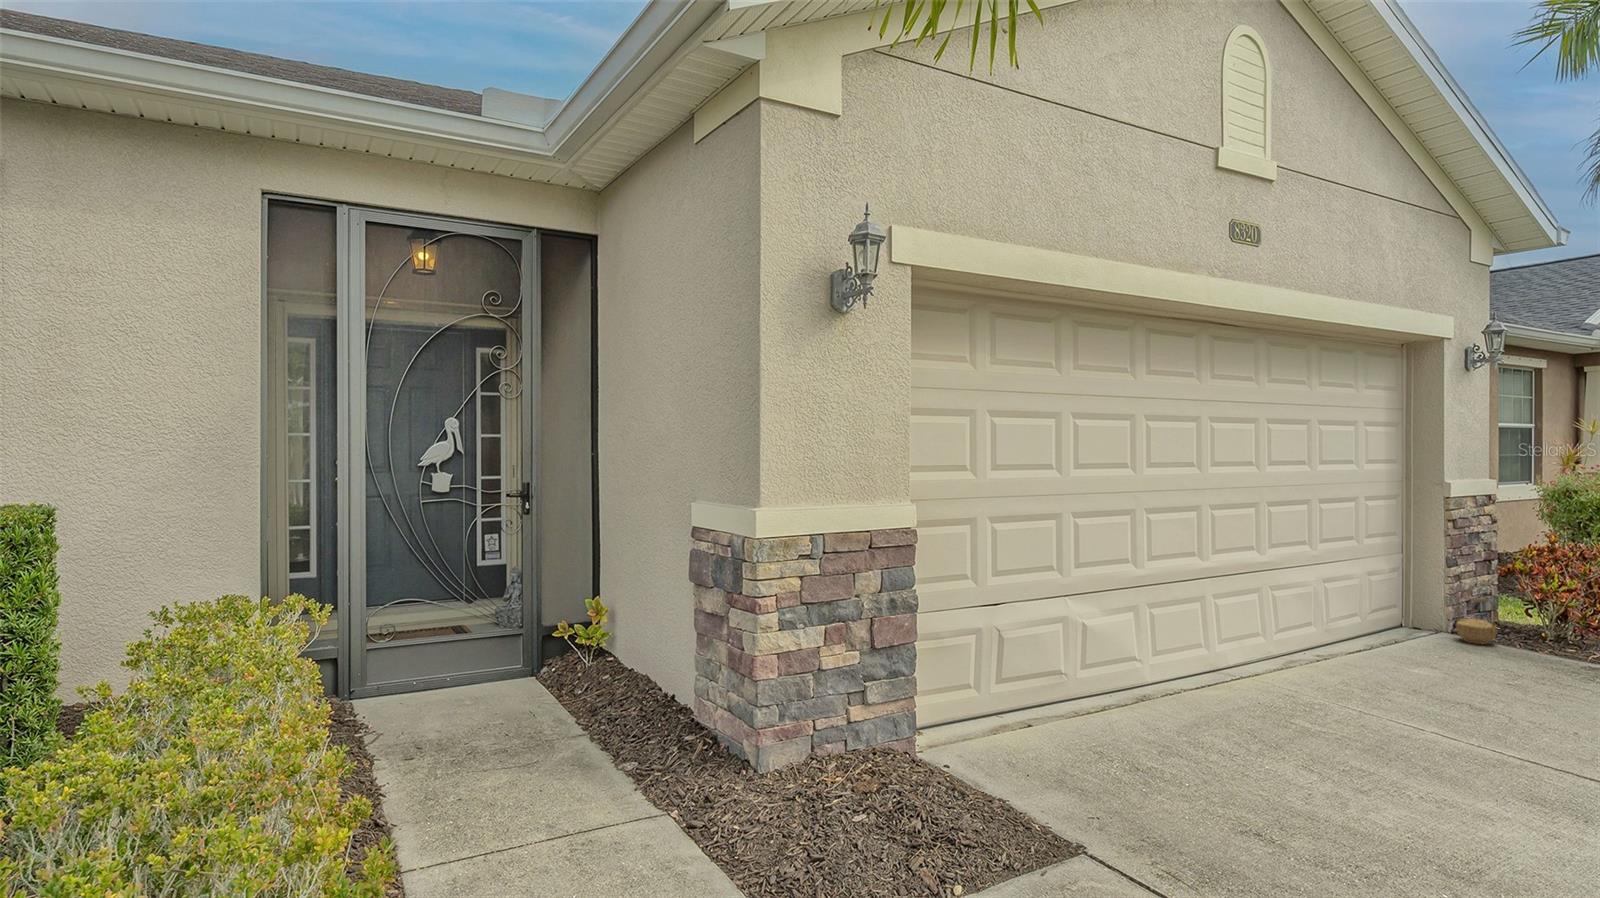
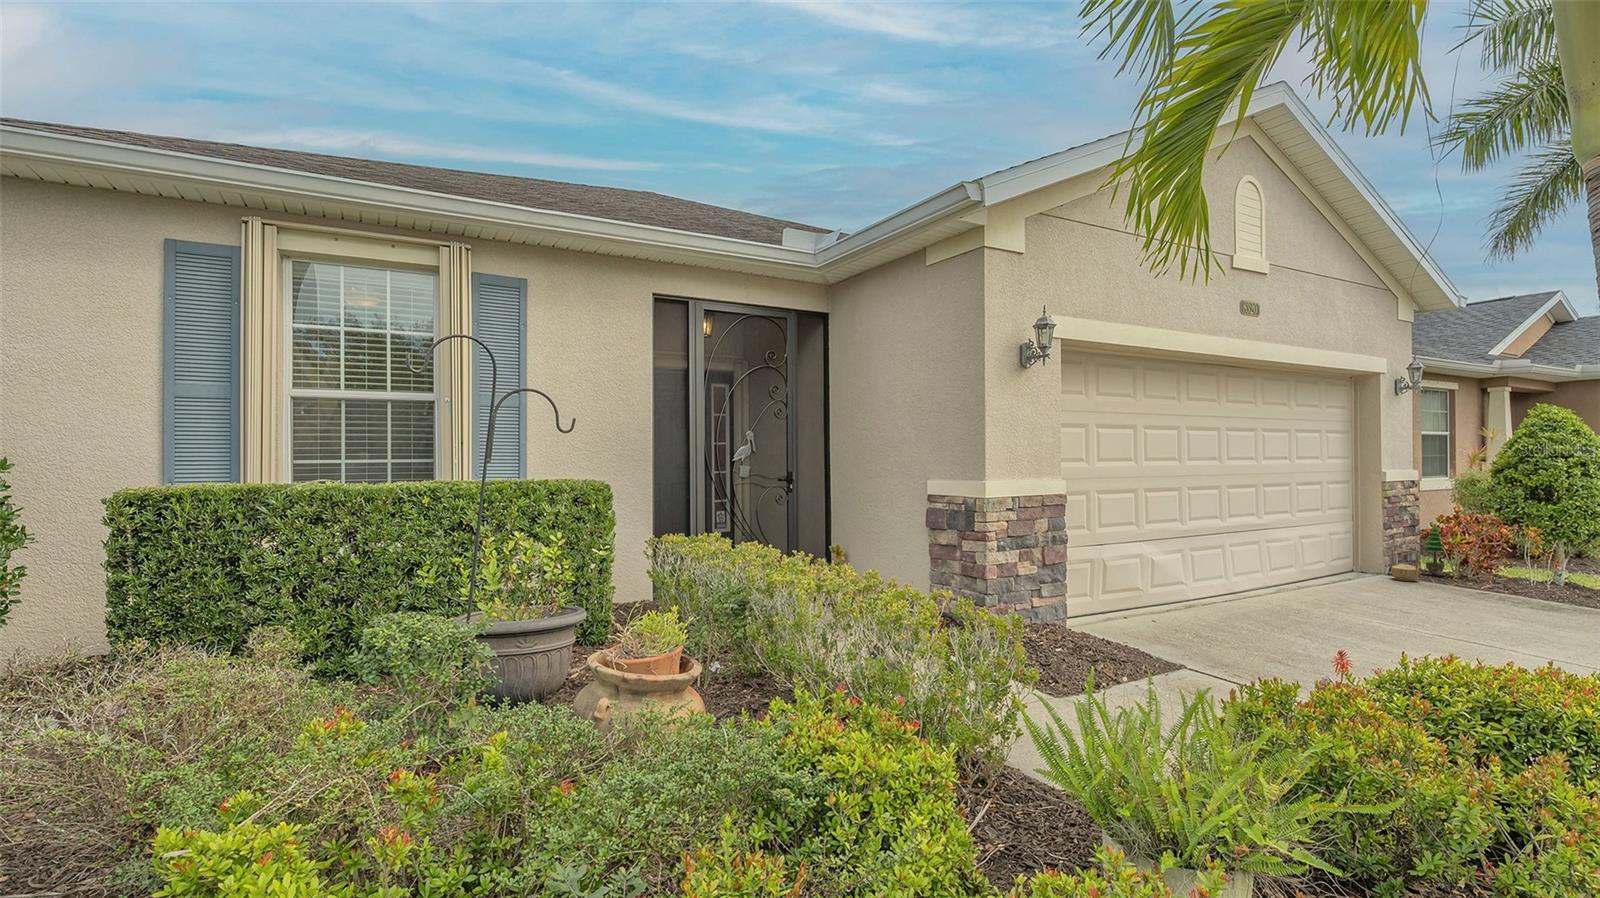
potted tree: none [1502,560,1537,633] -> present [1424,525,1445,576]

